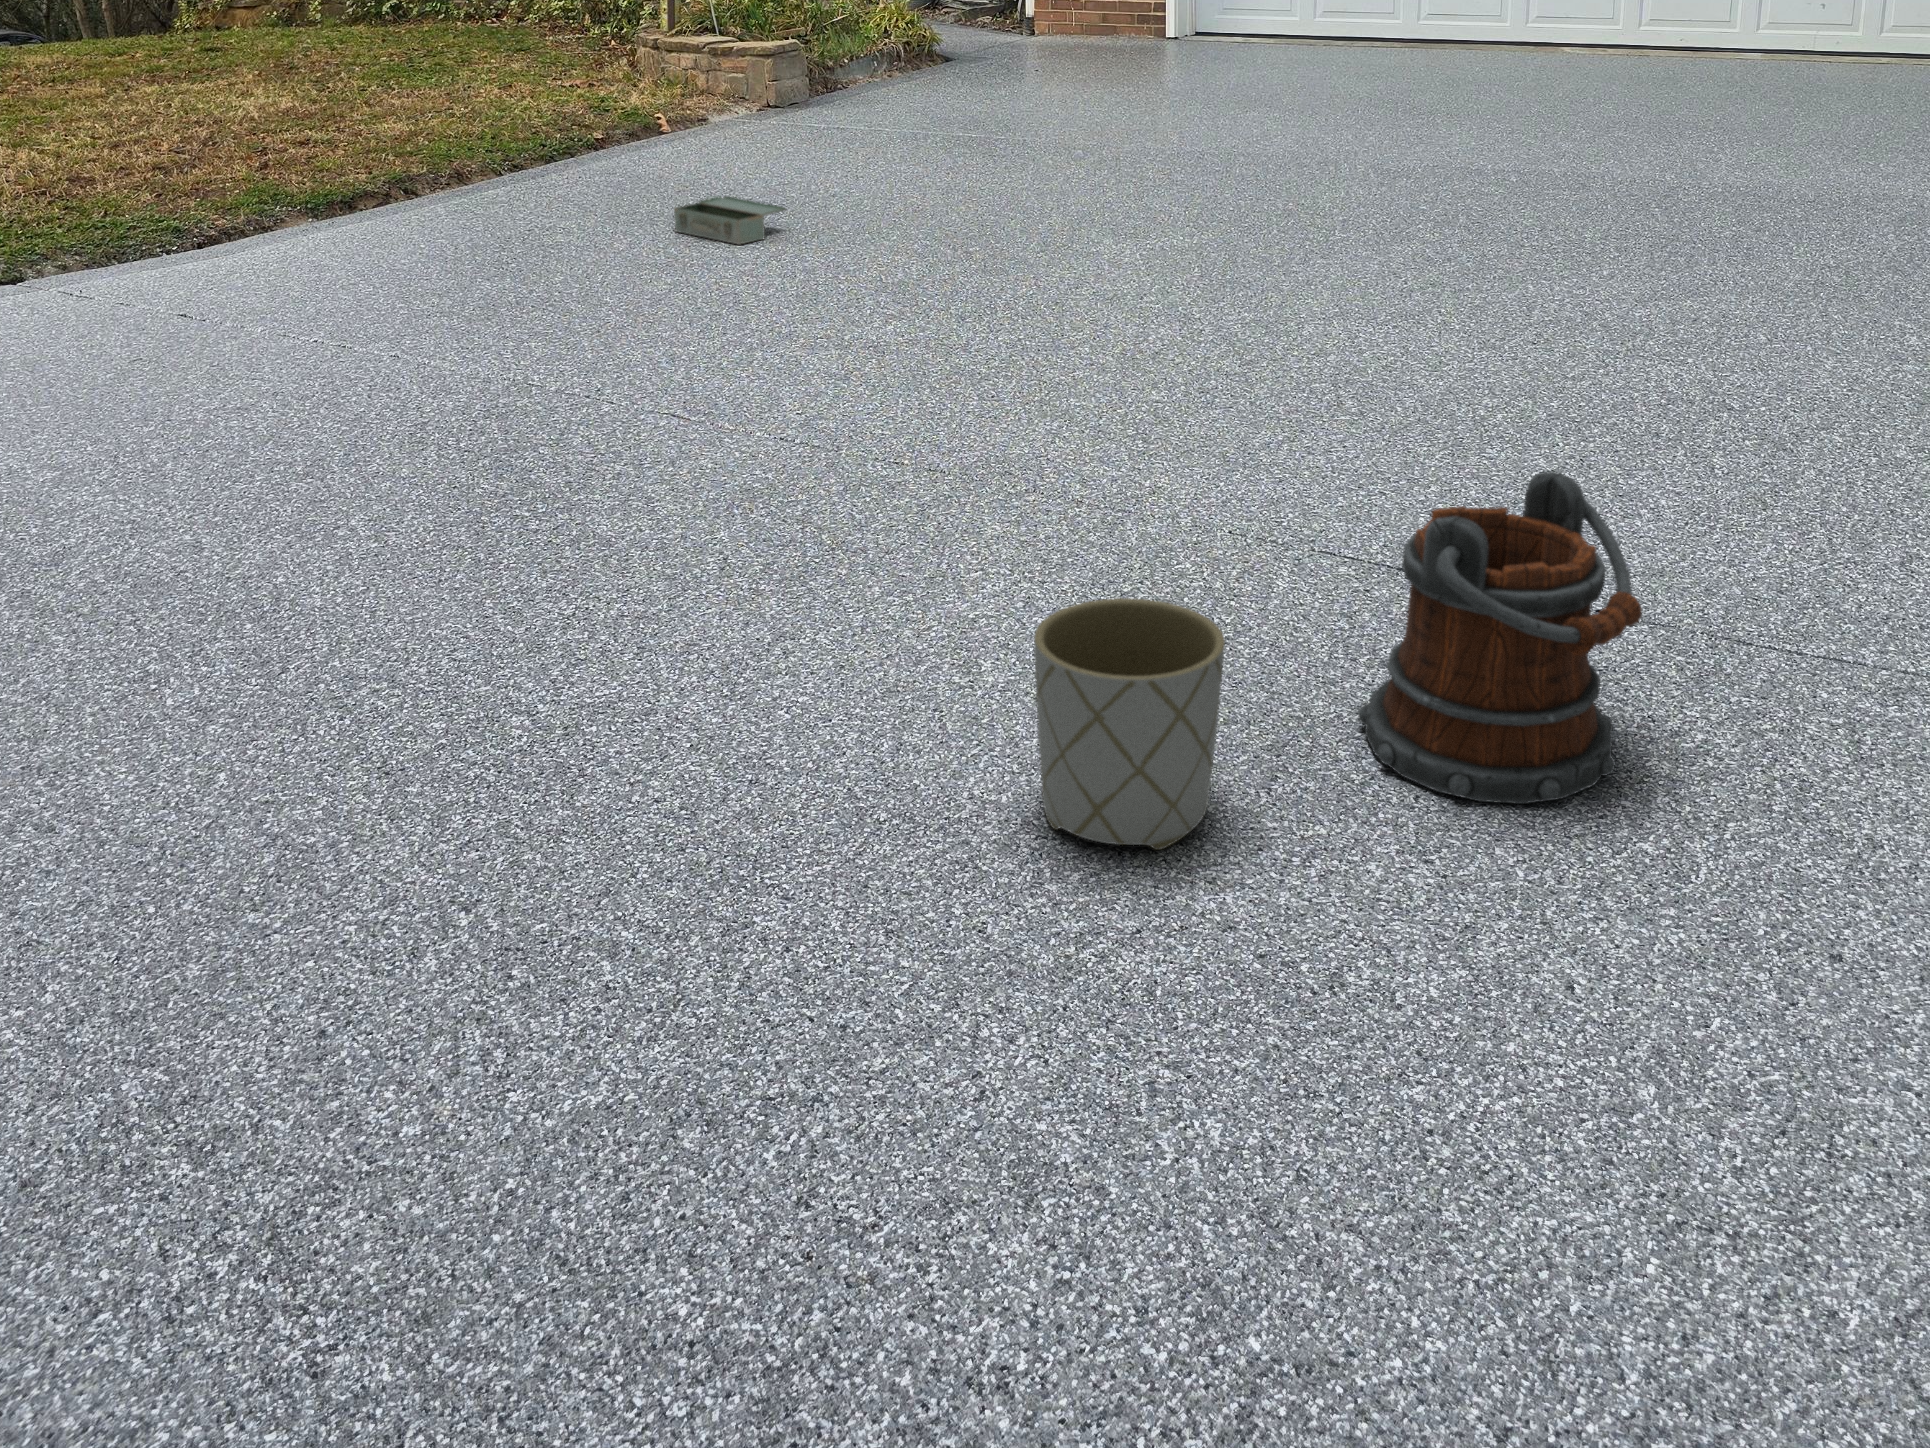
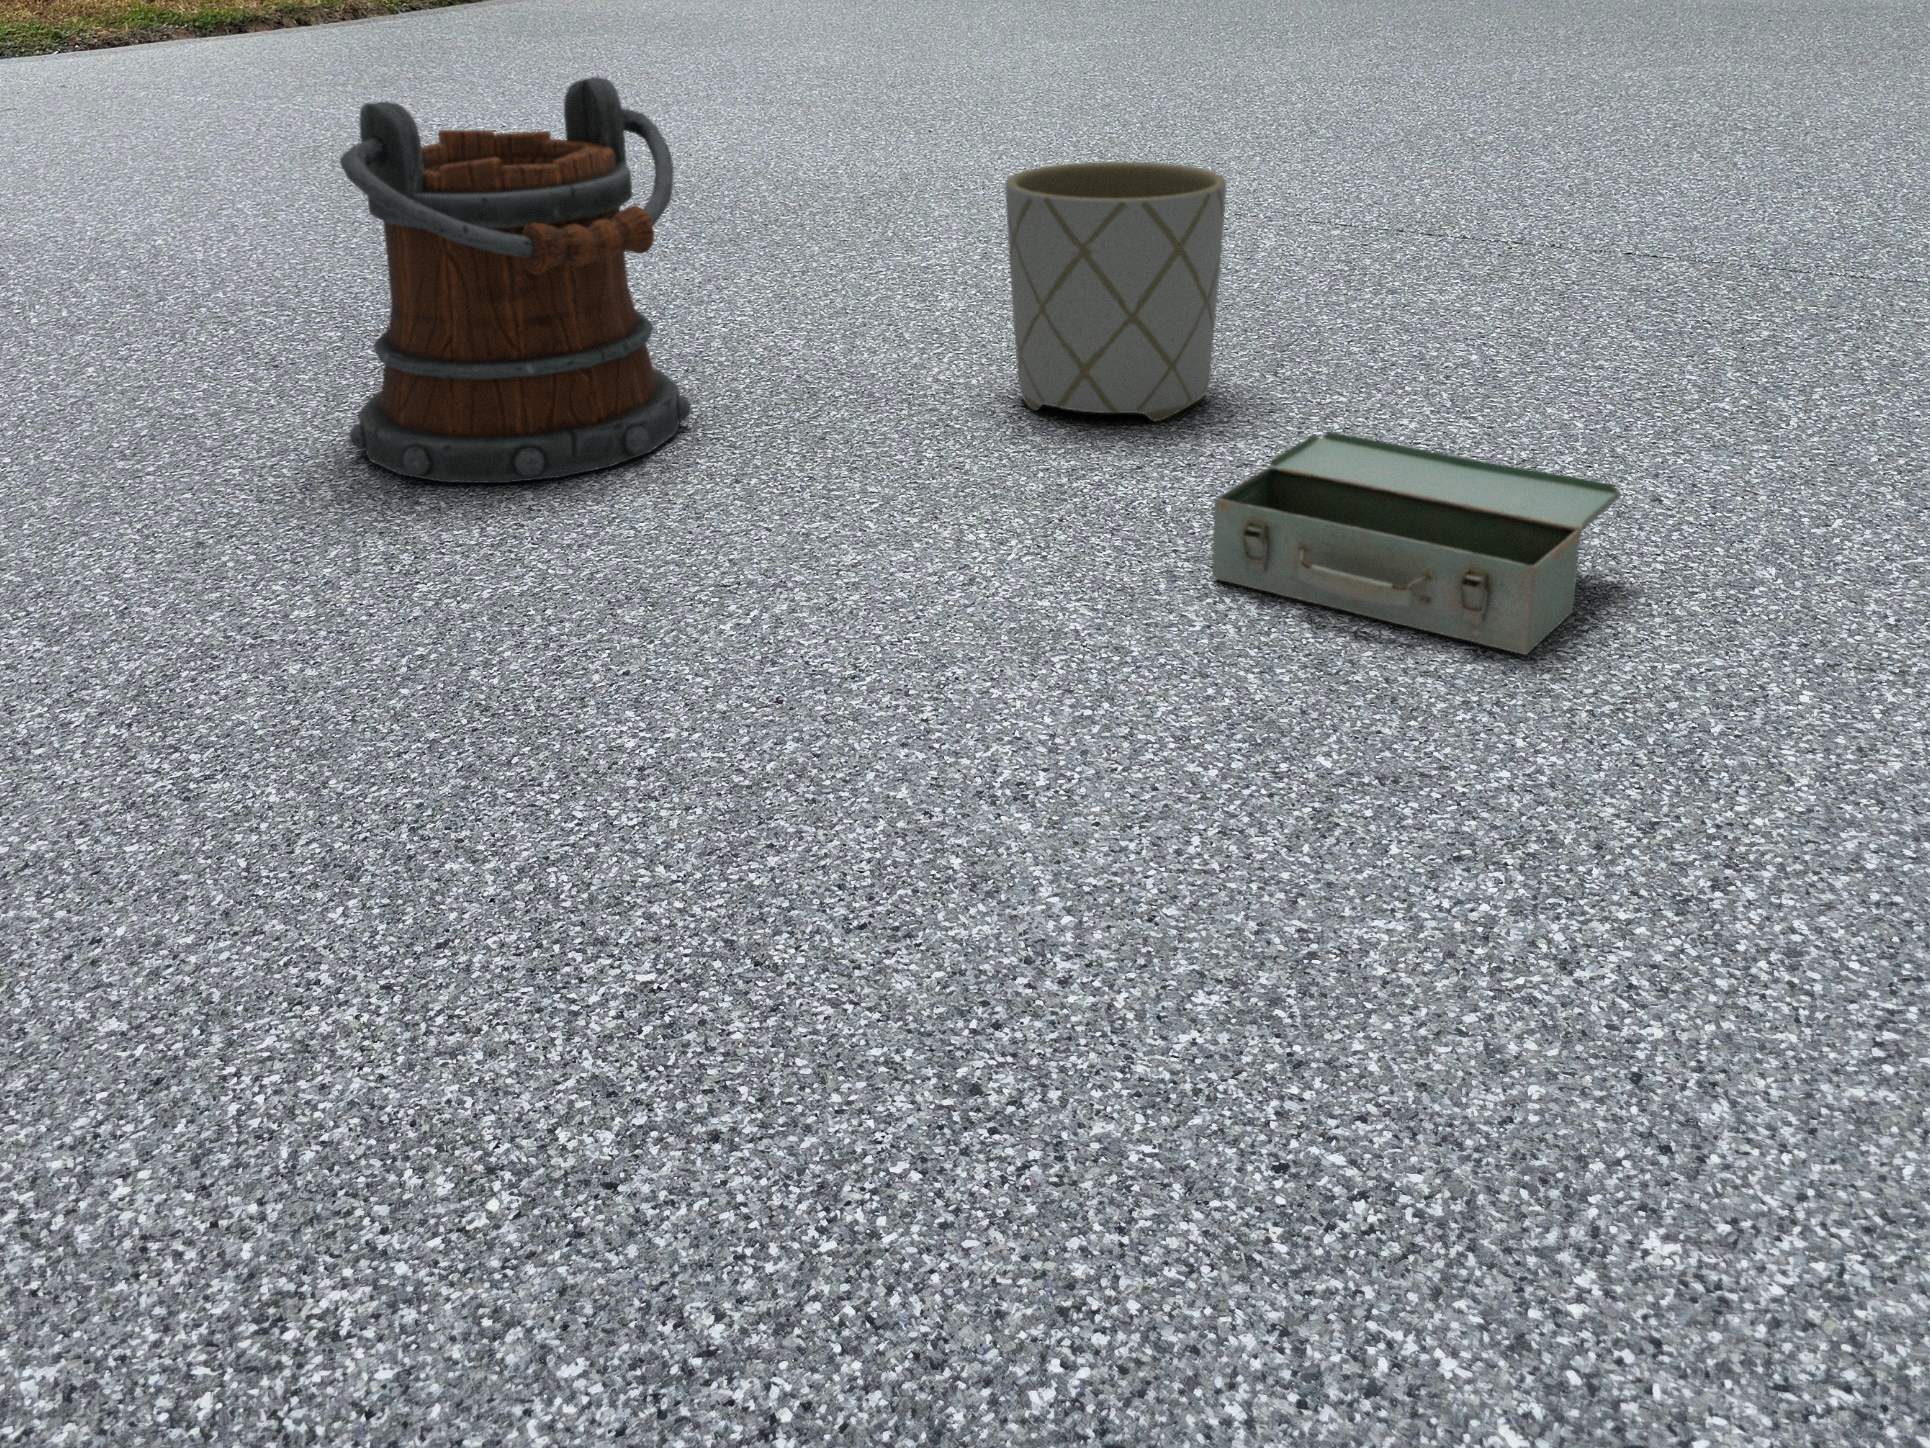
toolbox: present [674,196,786,244] -> present [1212,432,1621,655]
bucket: present [1358,471,1642,804] -> present [340,77,691,483]

